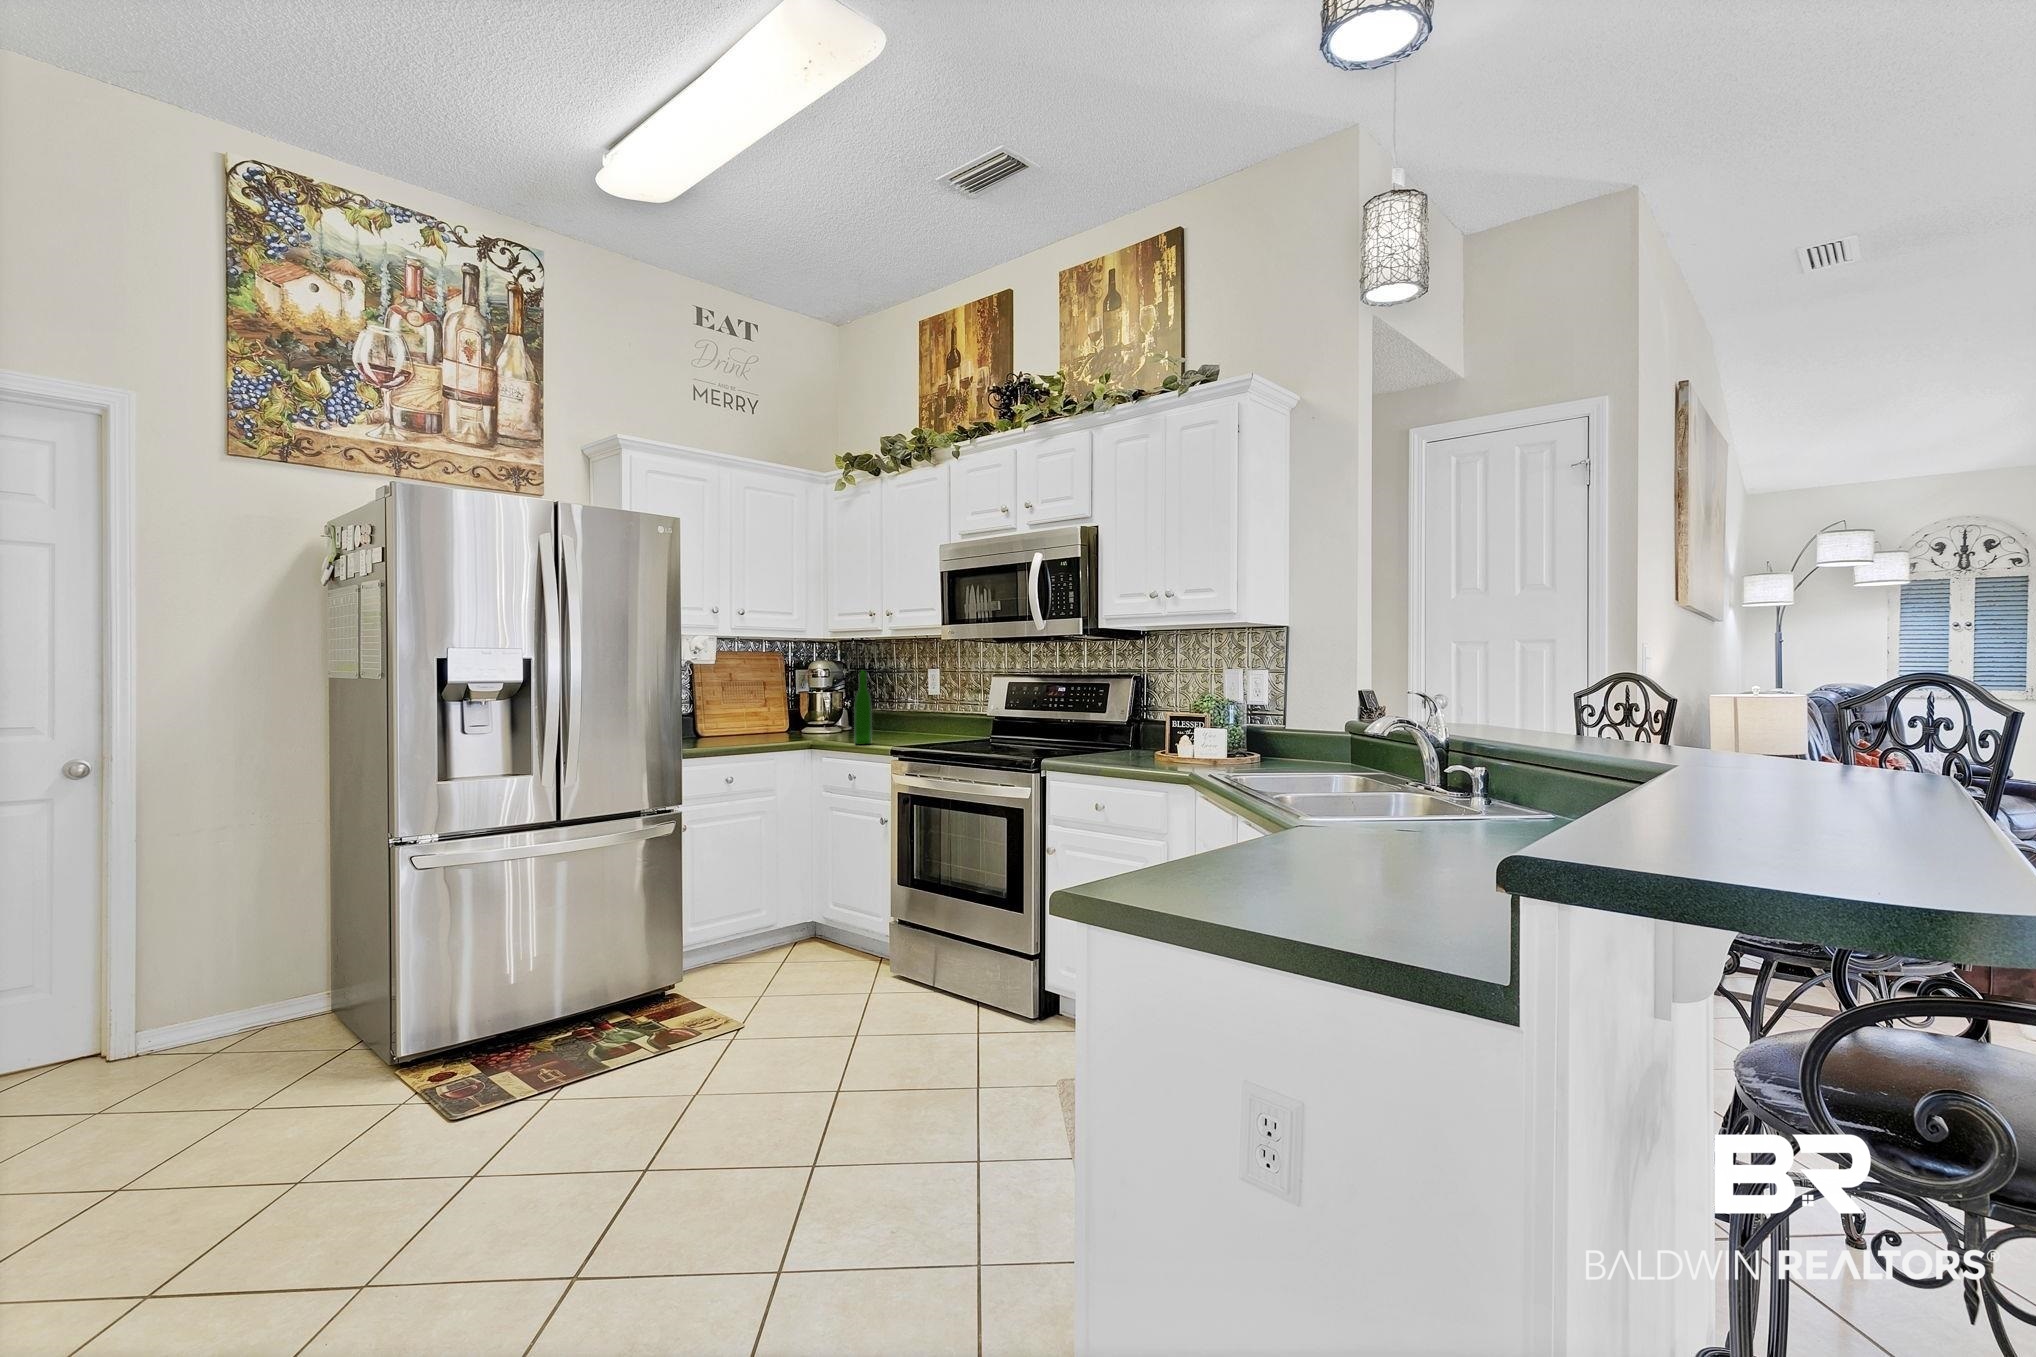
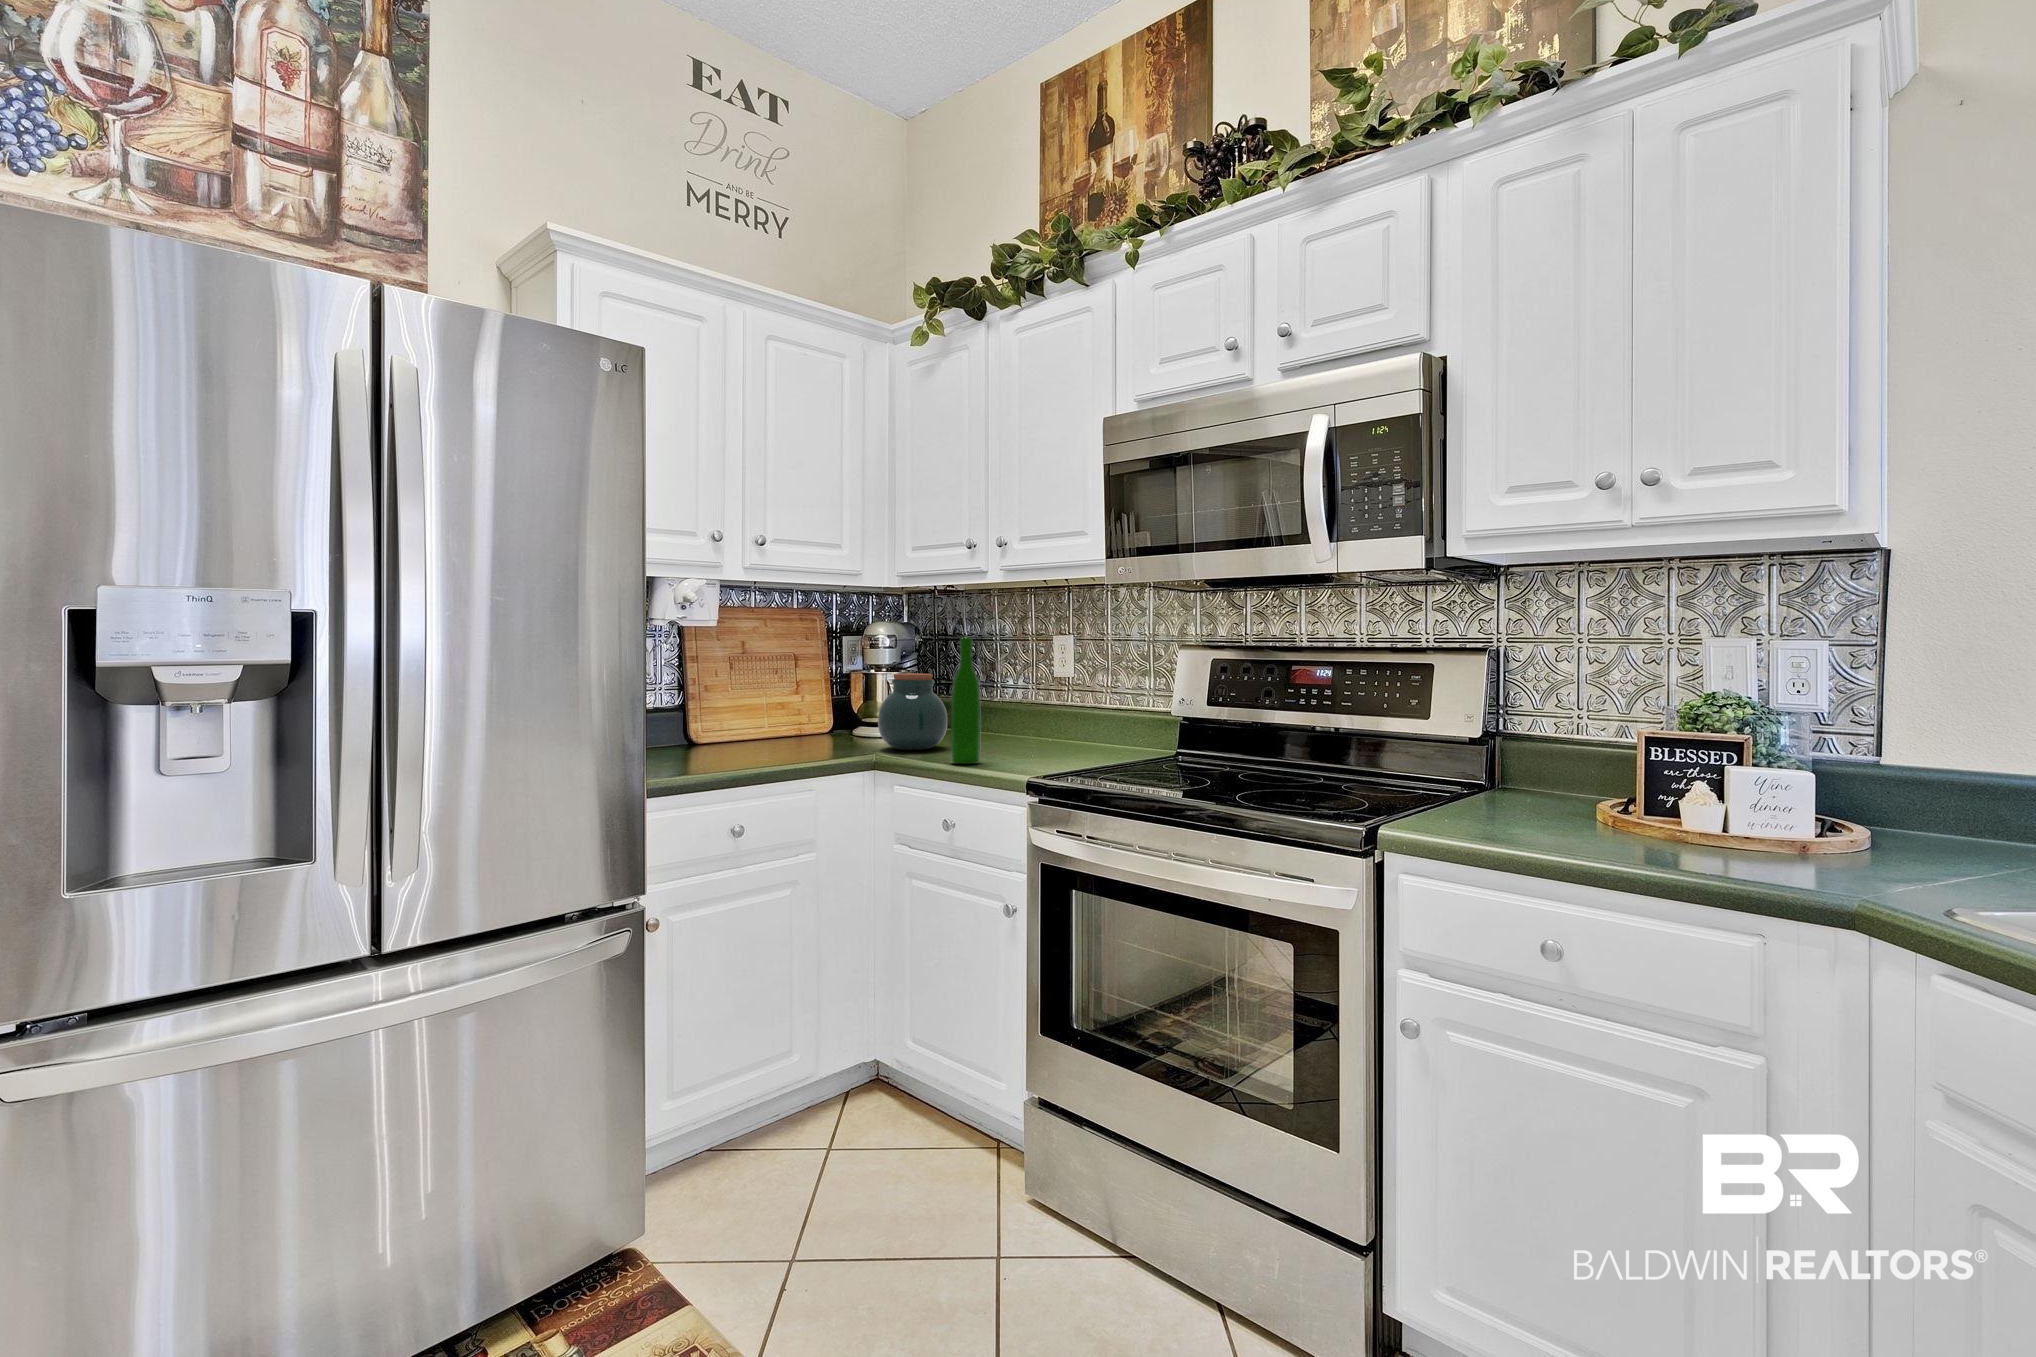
jar: none [814,693,856,738] -> present [878,673,947,750]

